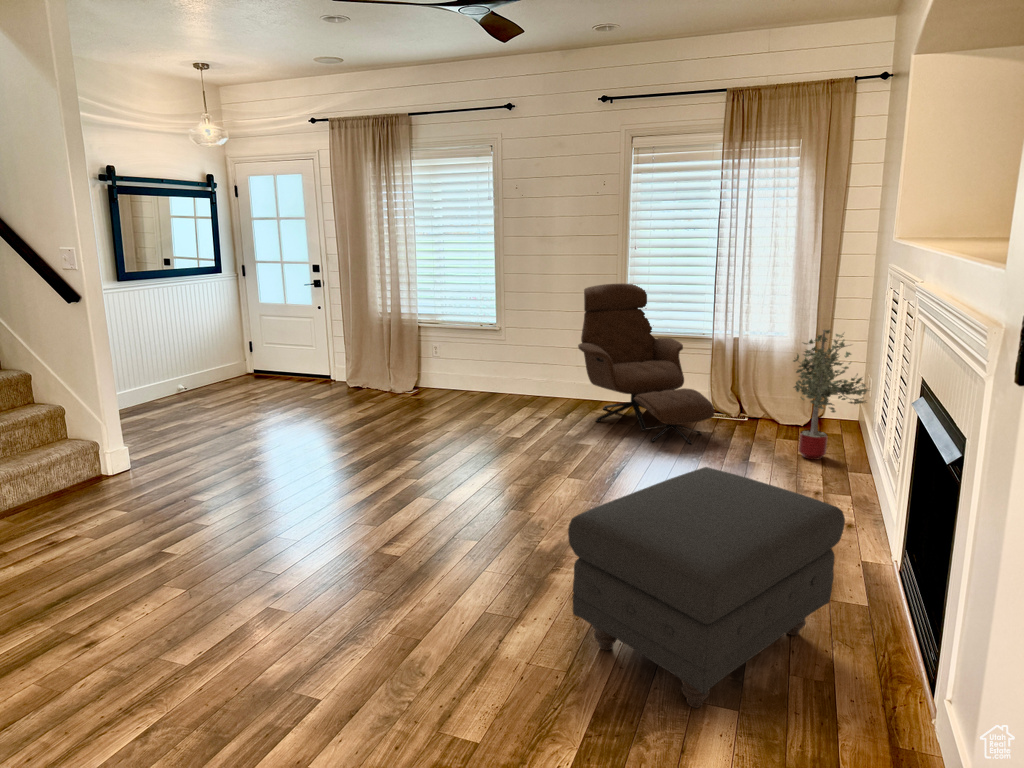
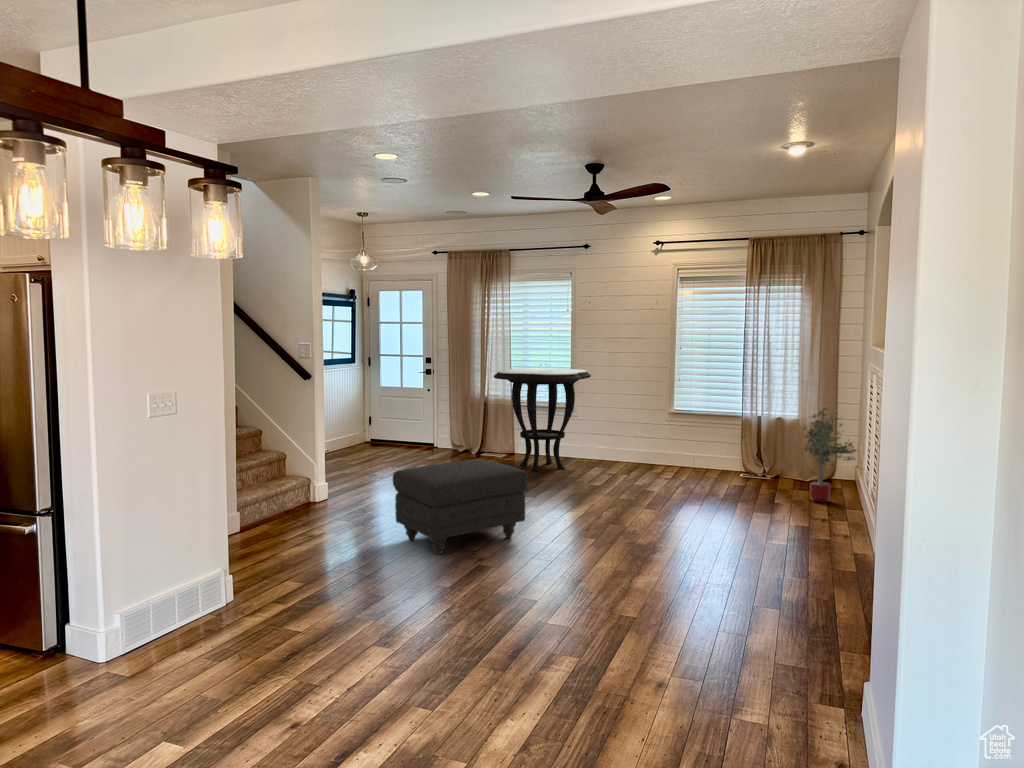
side table: none [383,278,515,415] -> present [494,368,591,472]
lounge chair: present [578,283,715,444] -> none [640,374,746,492]
ottoman: present [568,467,845,708] -> present [393,459,528,554]

